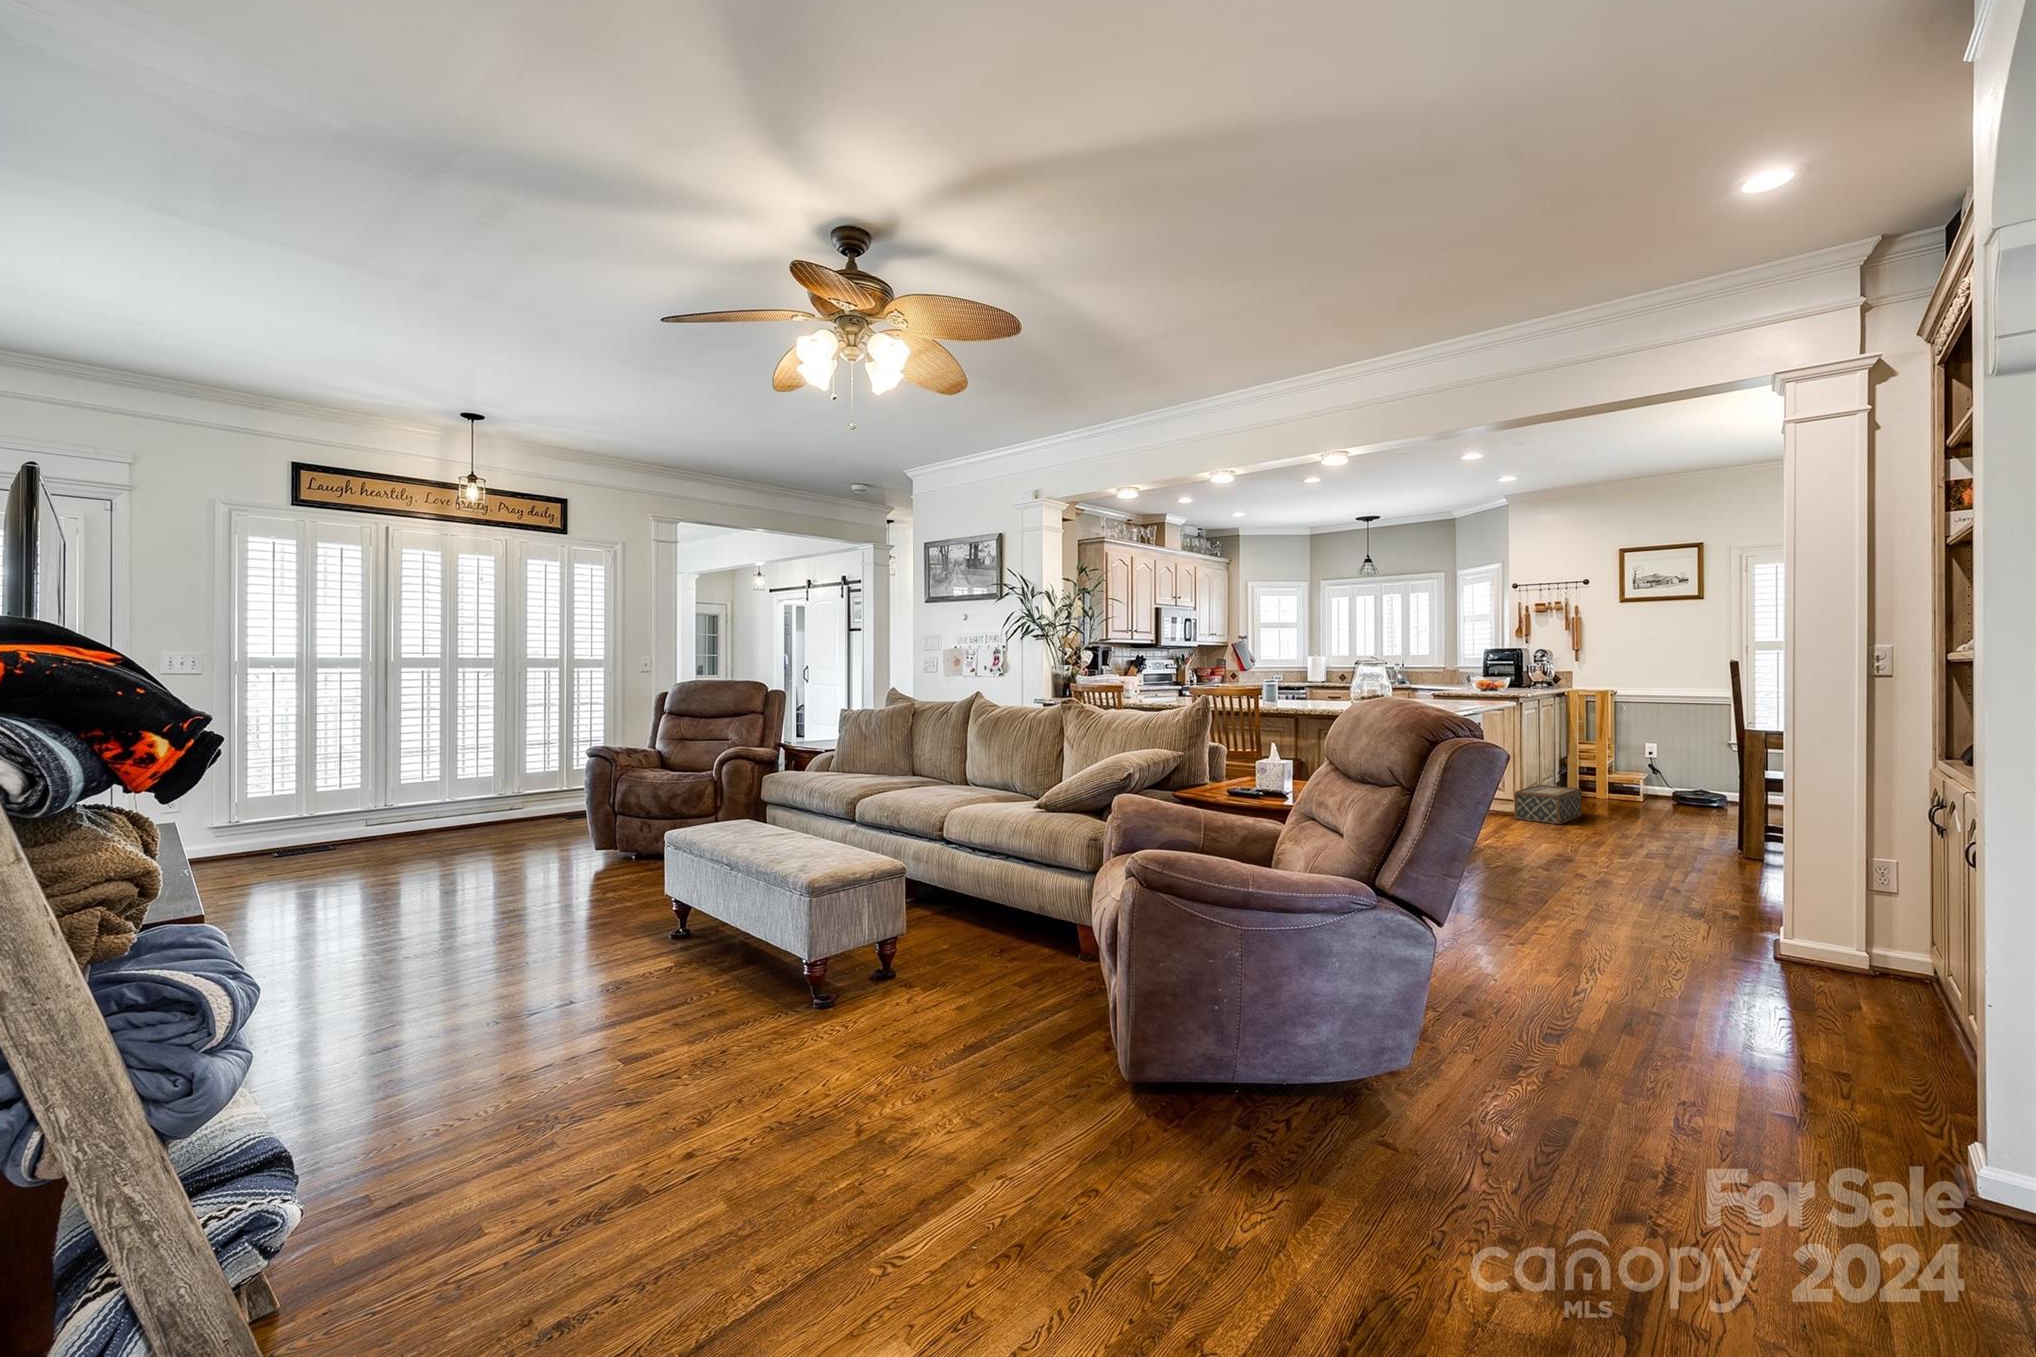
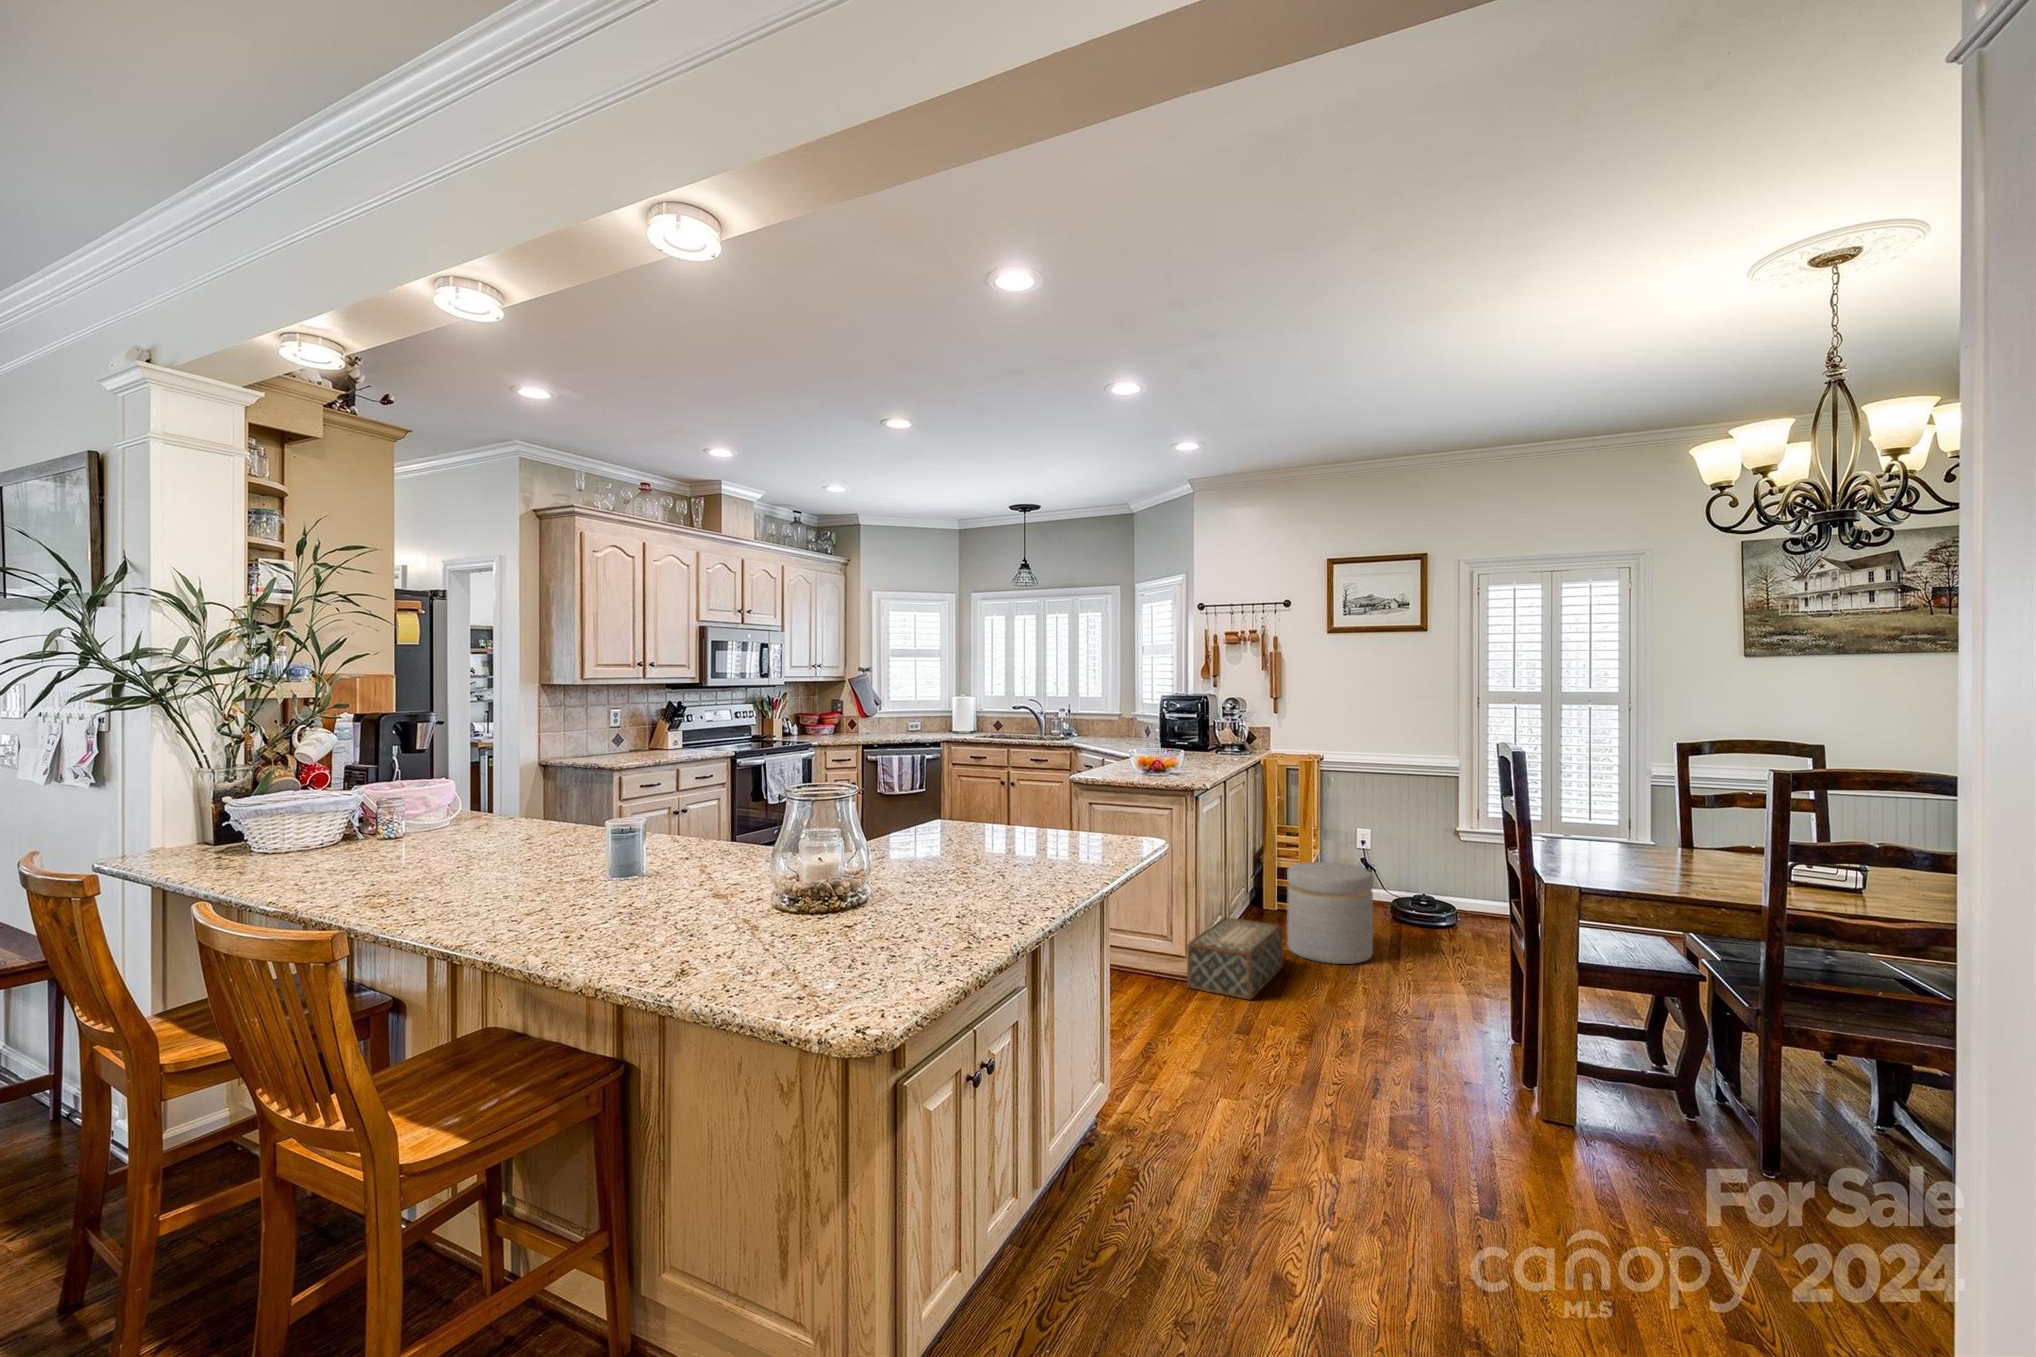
ottoman: none [1585,756,1651,817] -> present [1287,862,1374,964]

